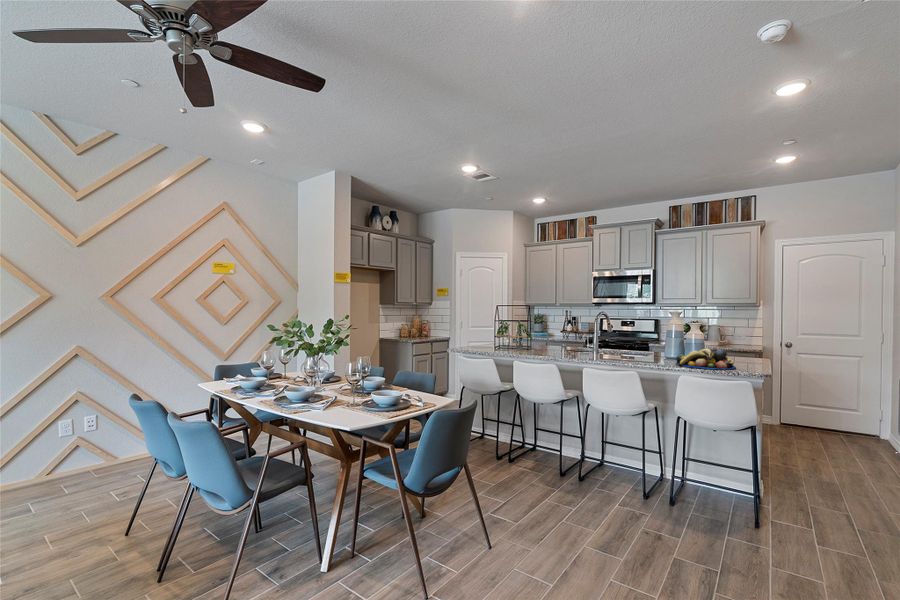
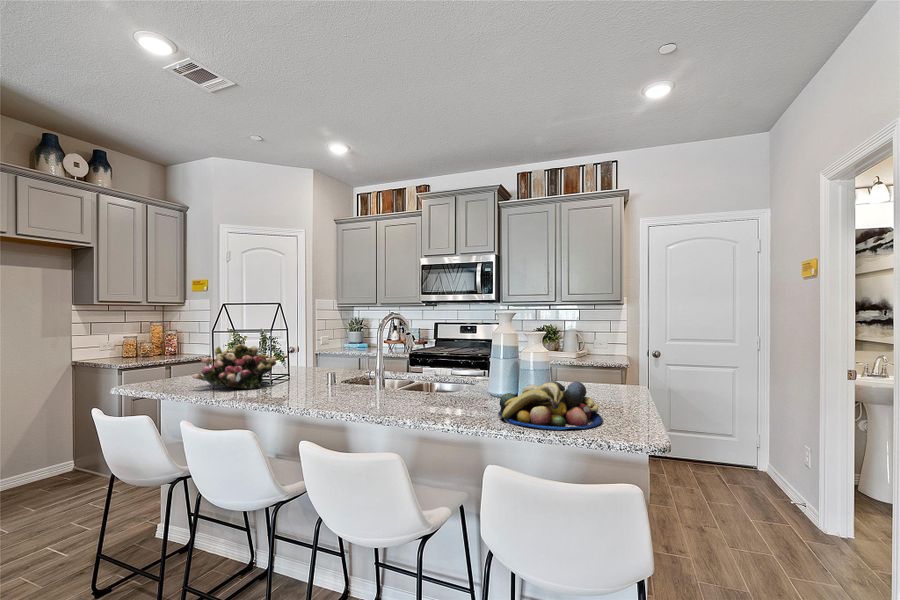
flower arrangement: none [494,327,534,352] -> present [193,344,276,389]

